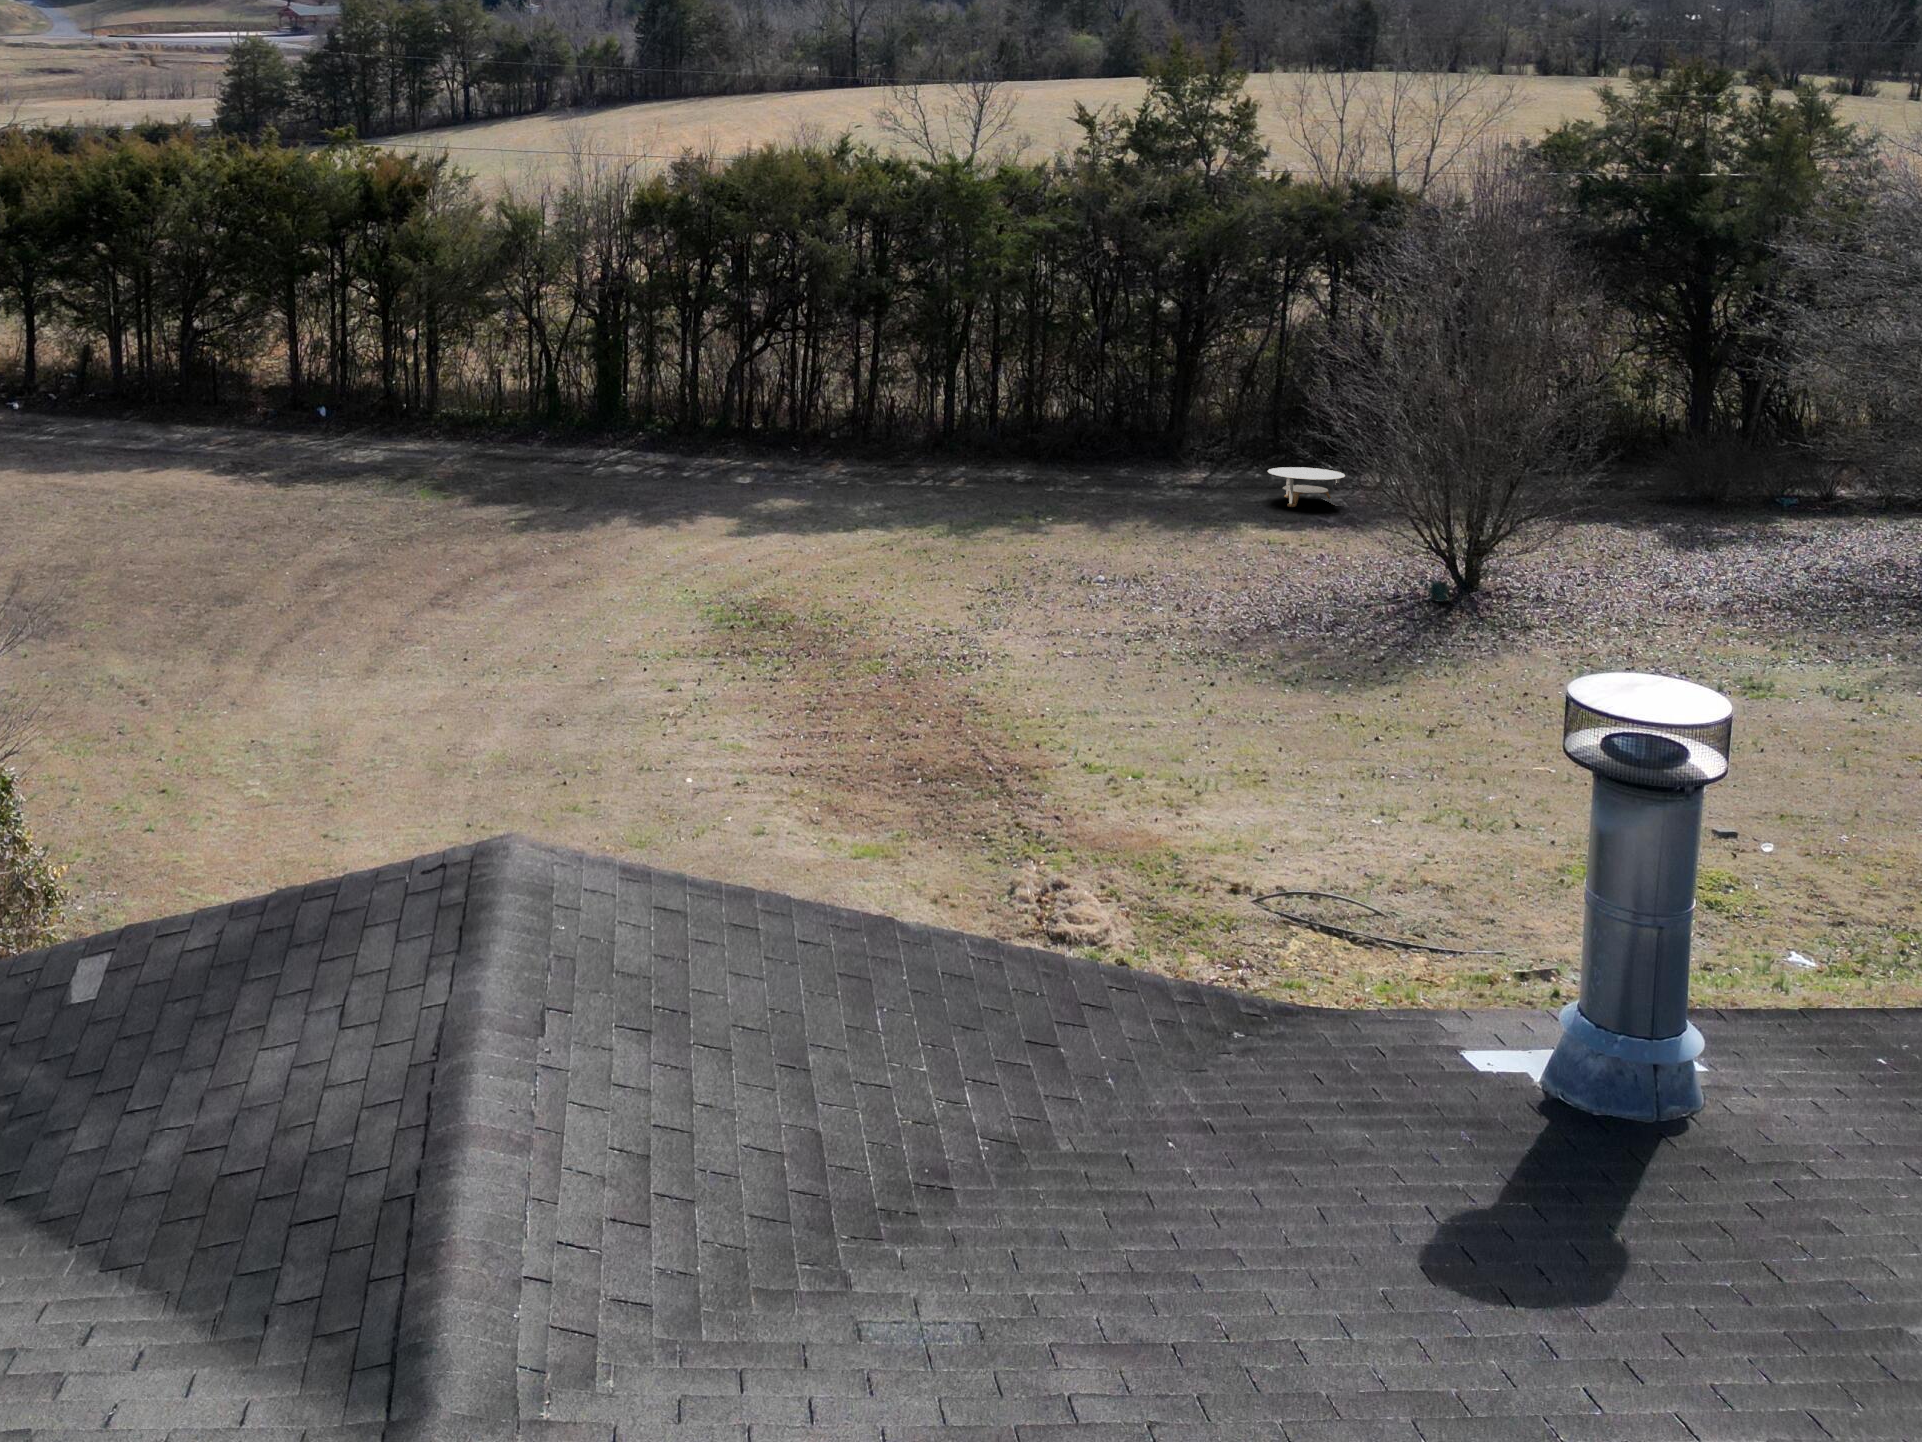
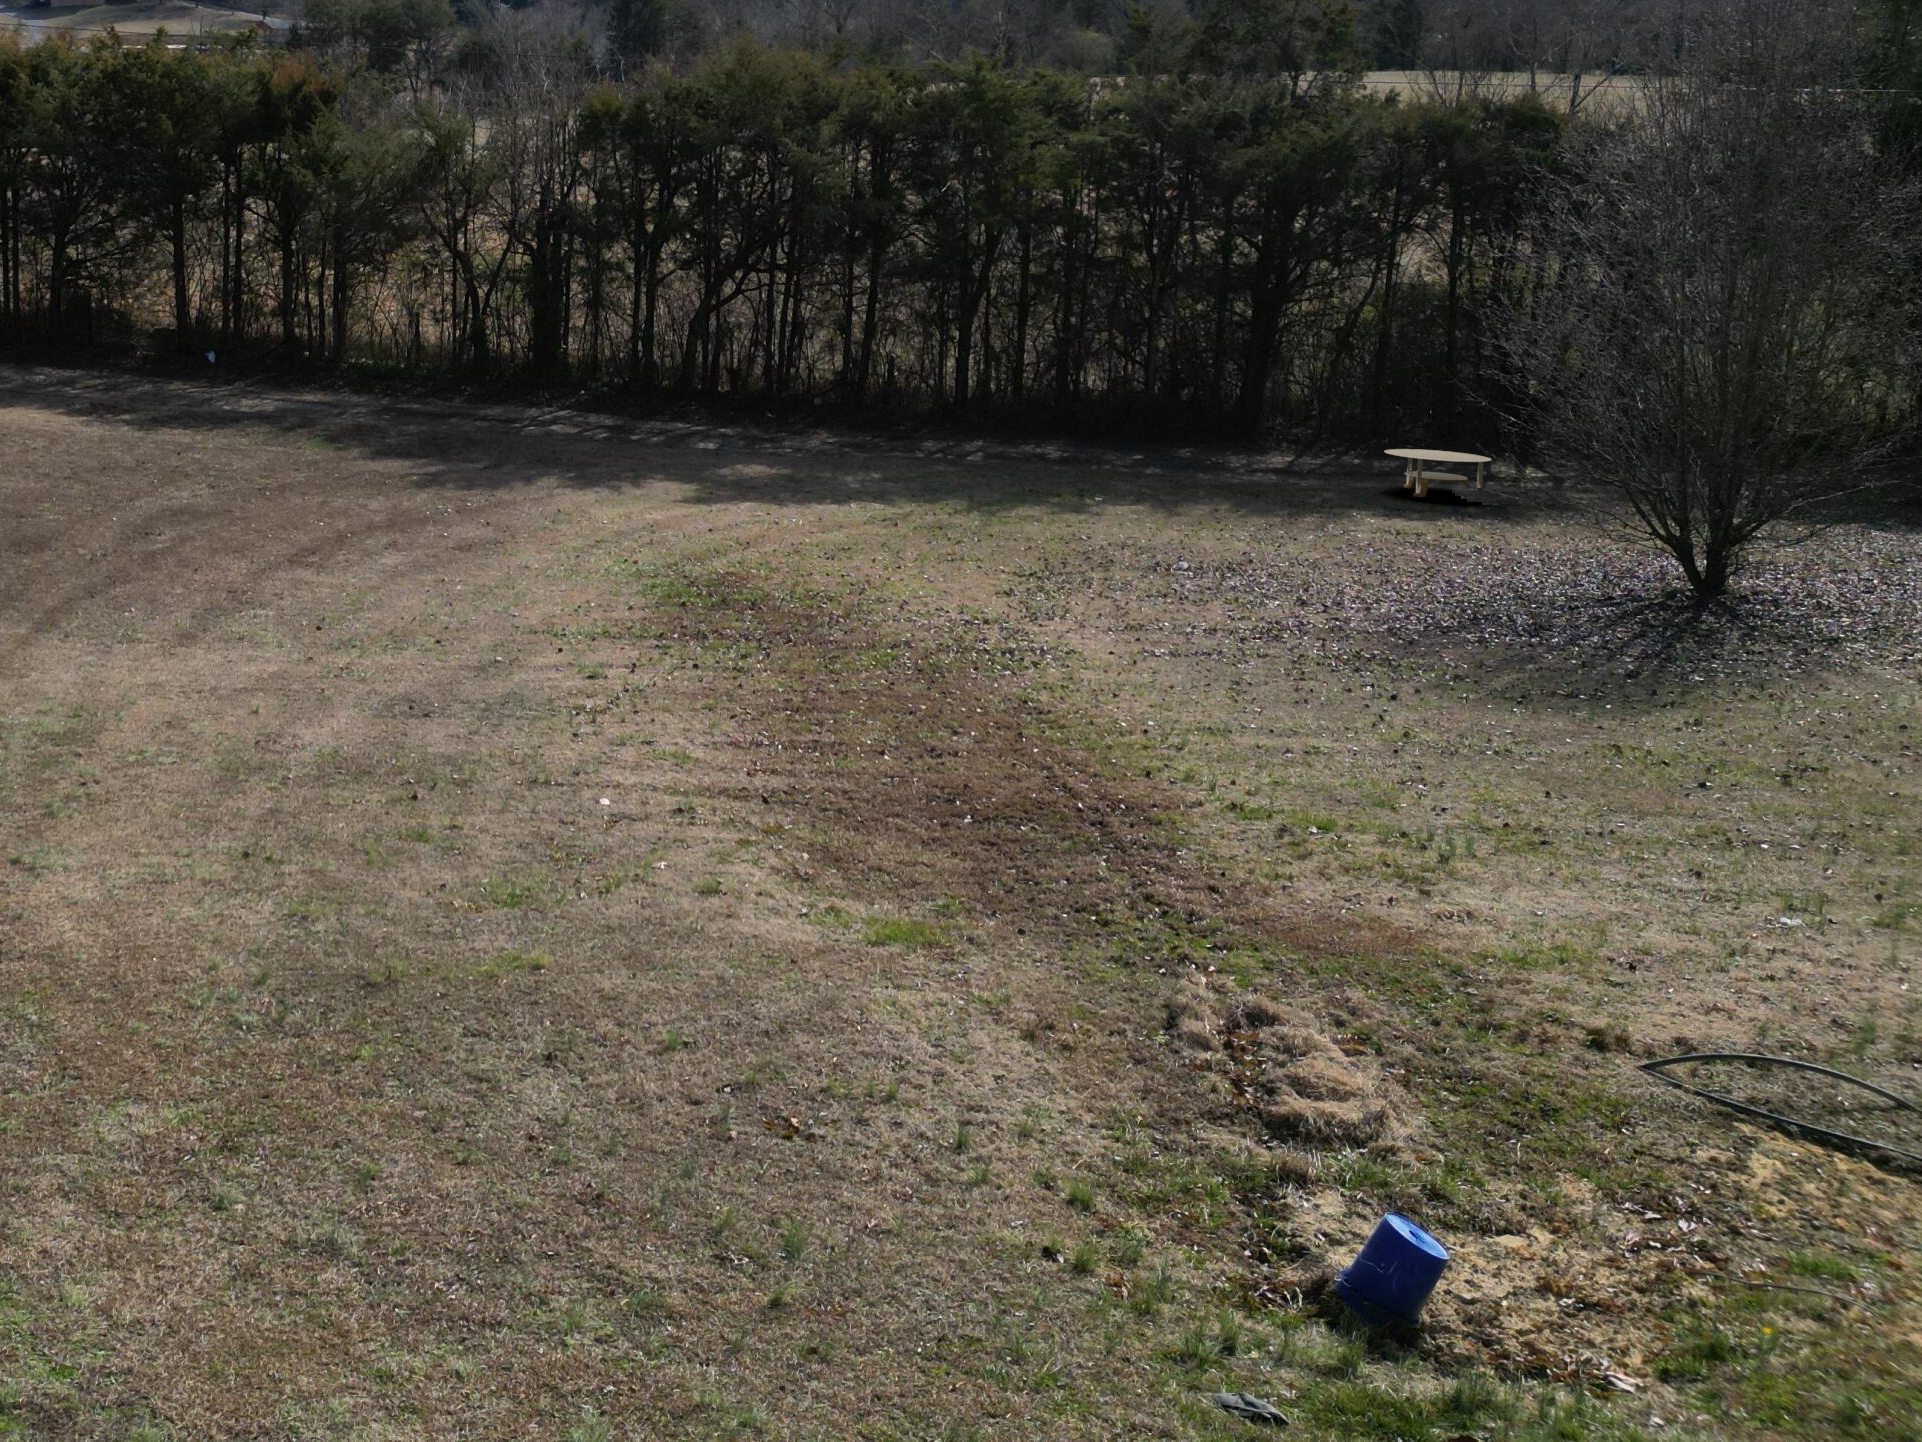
watering can: present [1419,579,1449,602] -> none [1662,576,1708,610]

